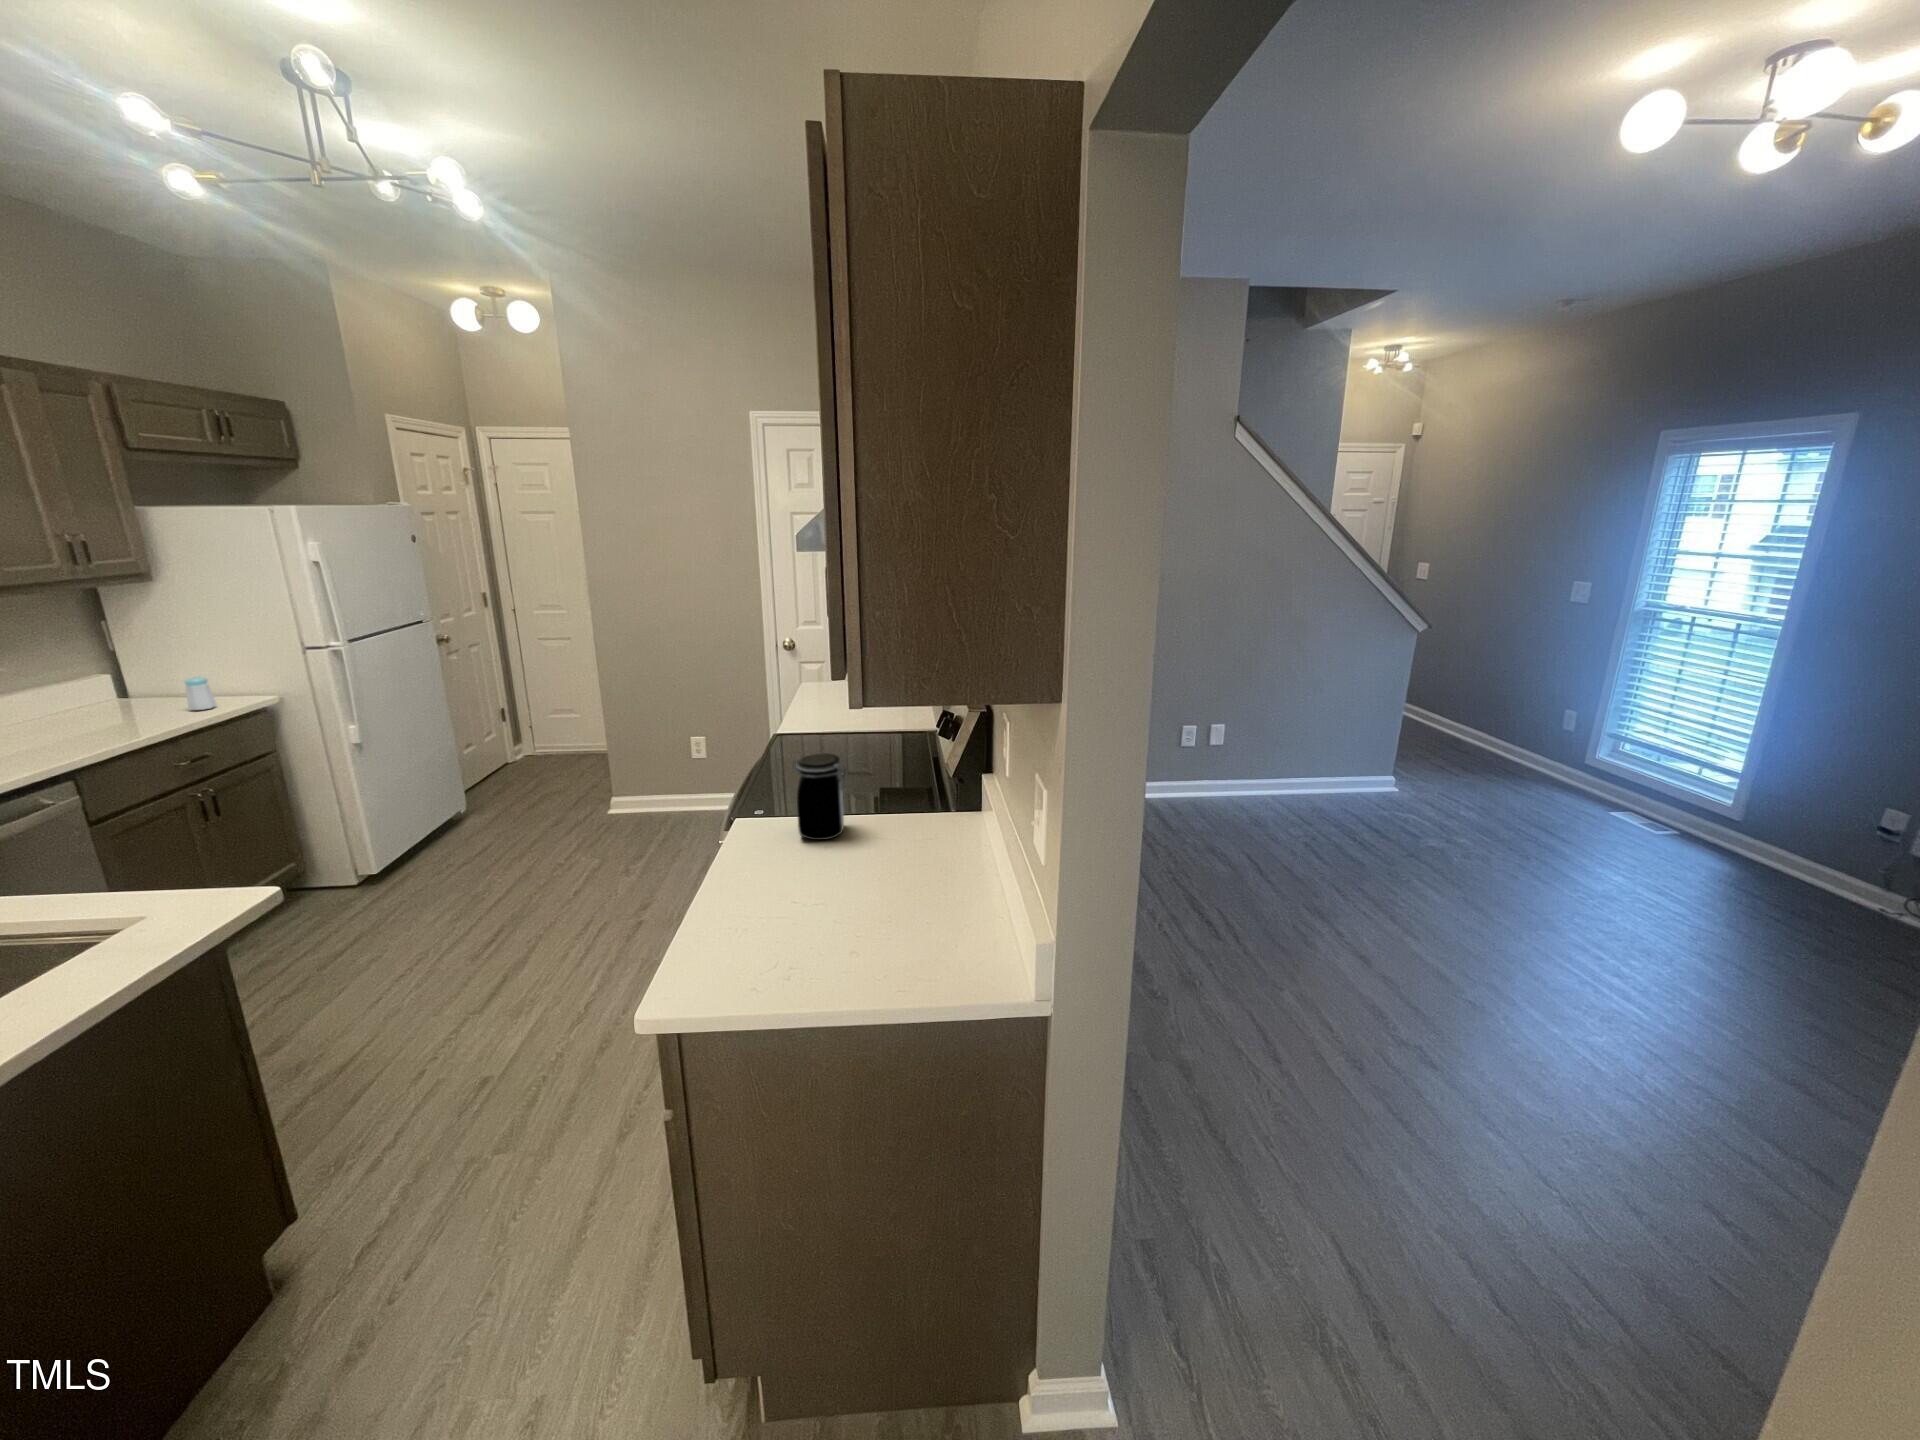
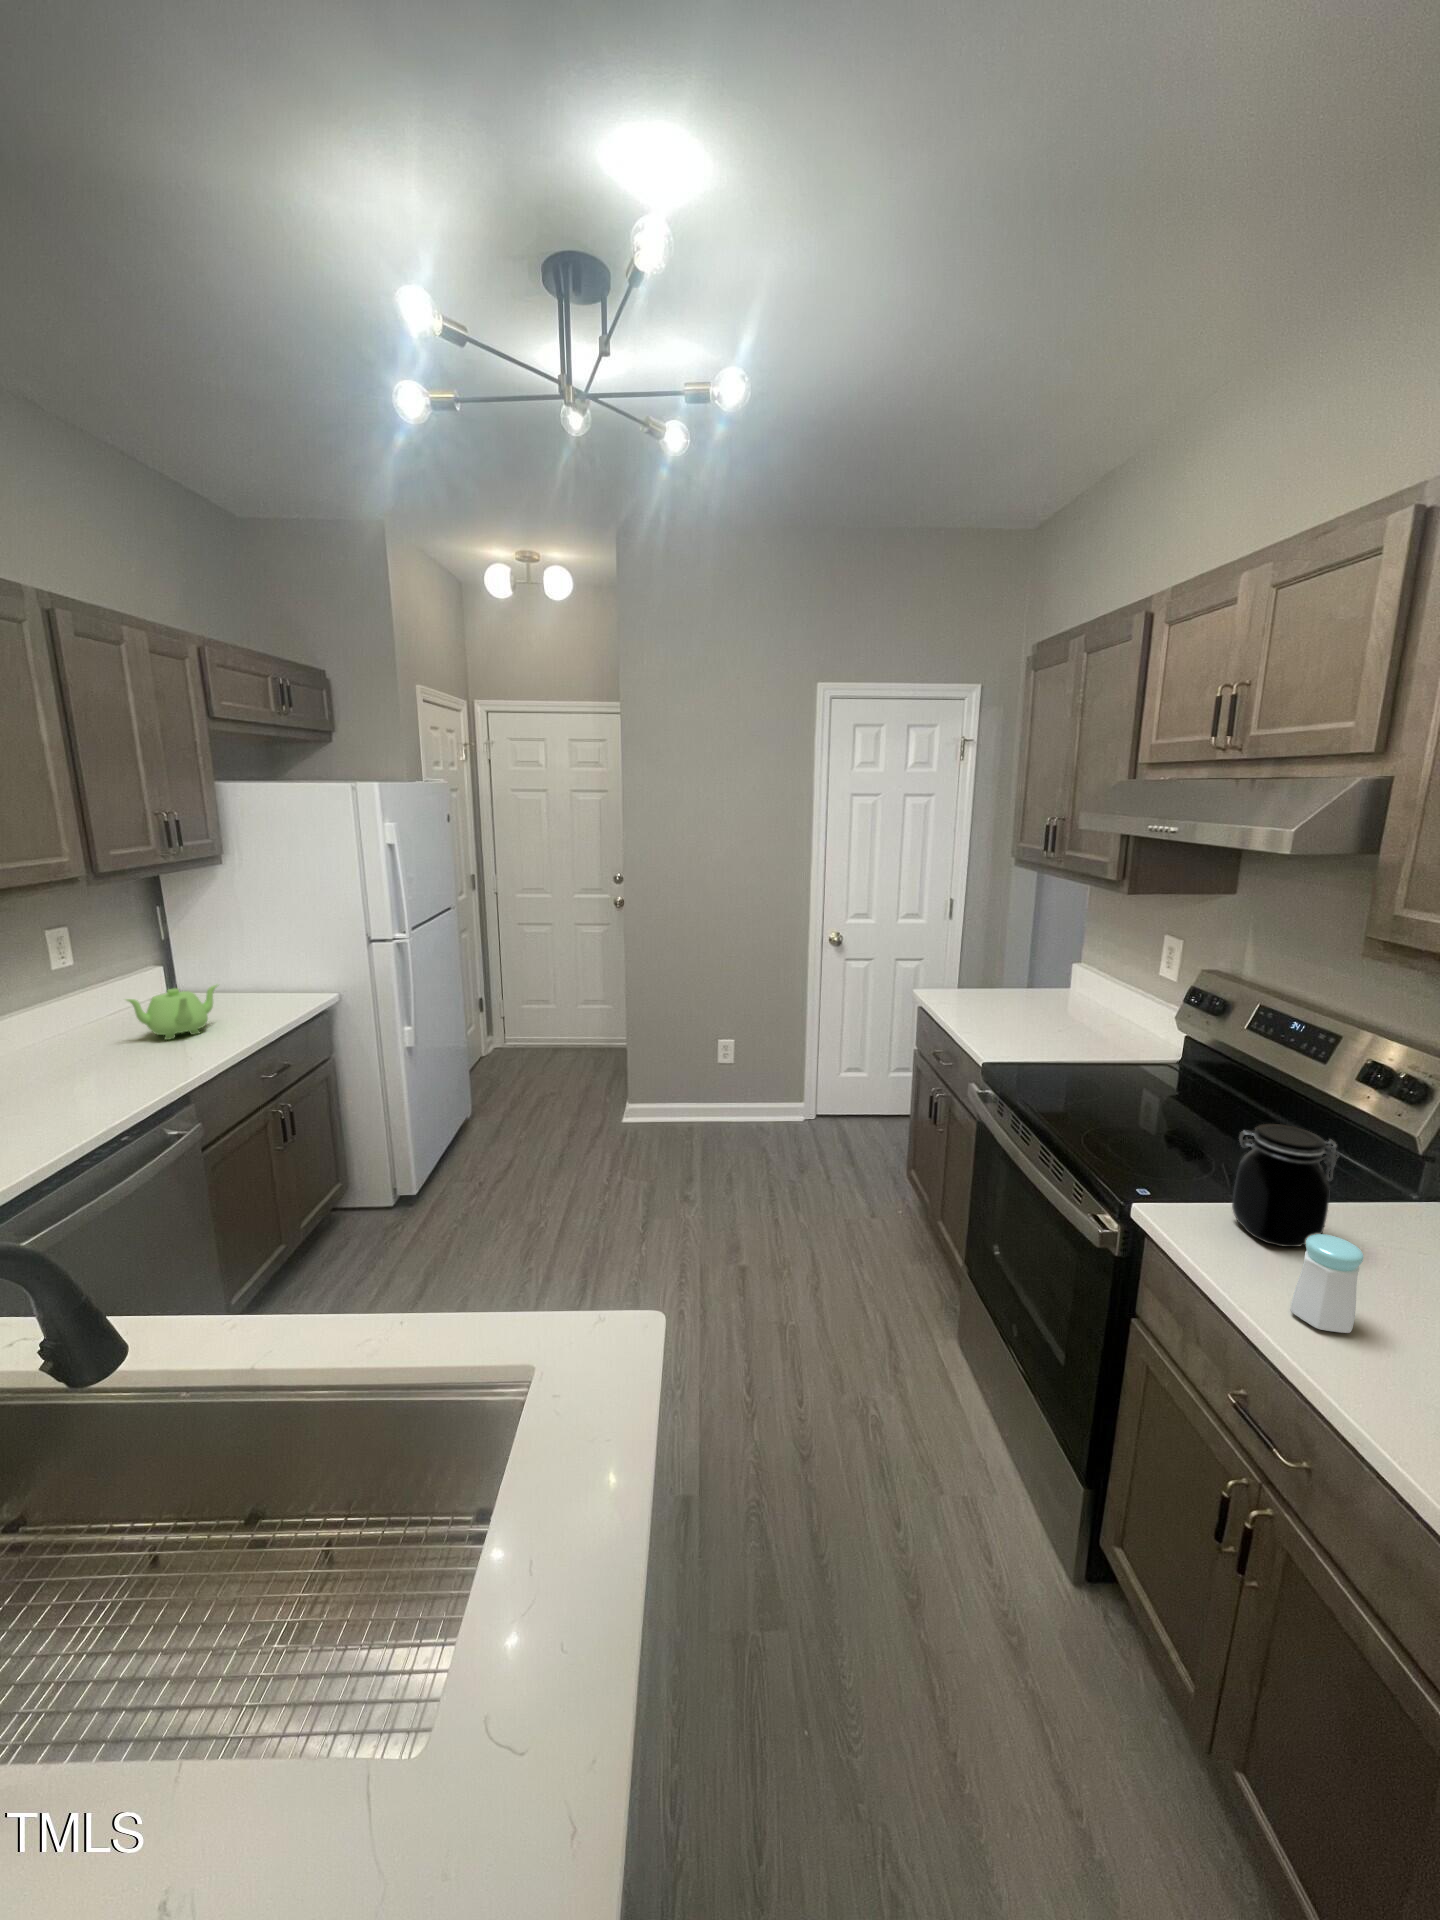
salt shaker: present [184,677,216,710] -> present [1290,1234,1364,1333]
teapot: none [27,688,136,737] -> present [126,985,217,1040]

